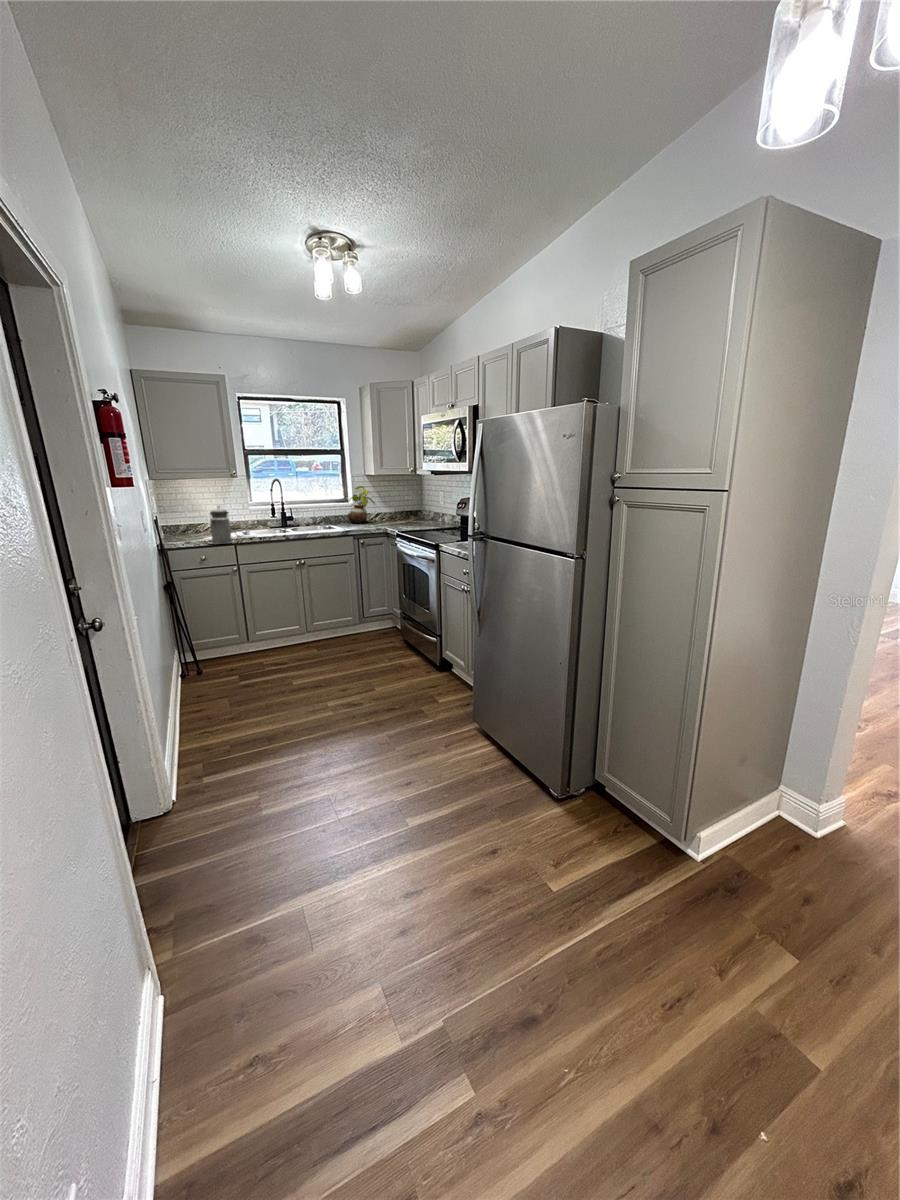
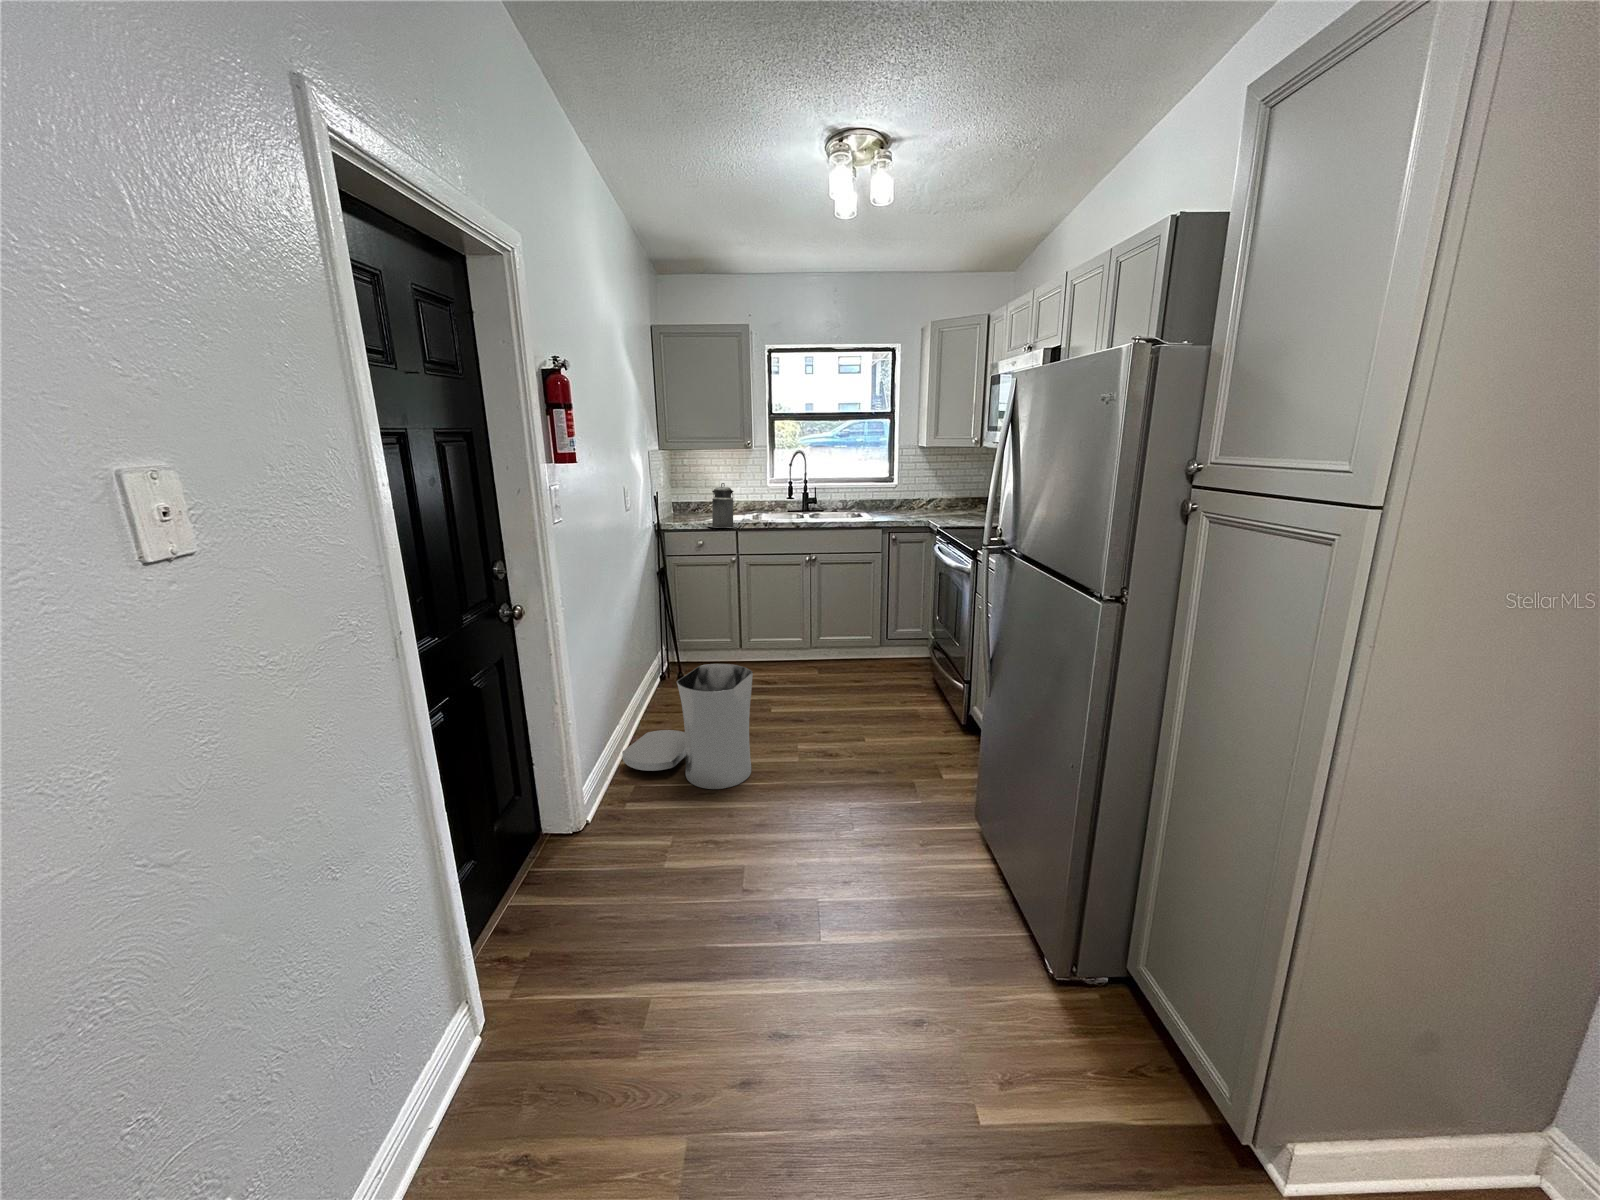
potted plant: present [347,486,375,523] -> none [887,462,925,511]
trash can: none [180,650,301,753] -> present [622,664,753,789]

